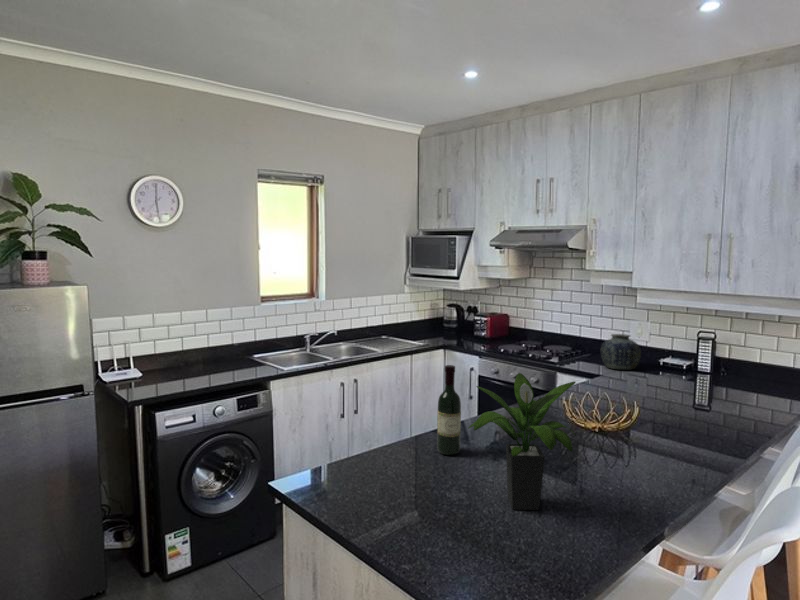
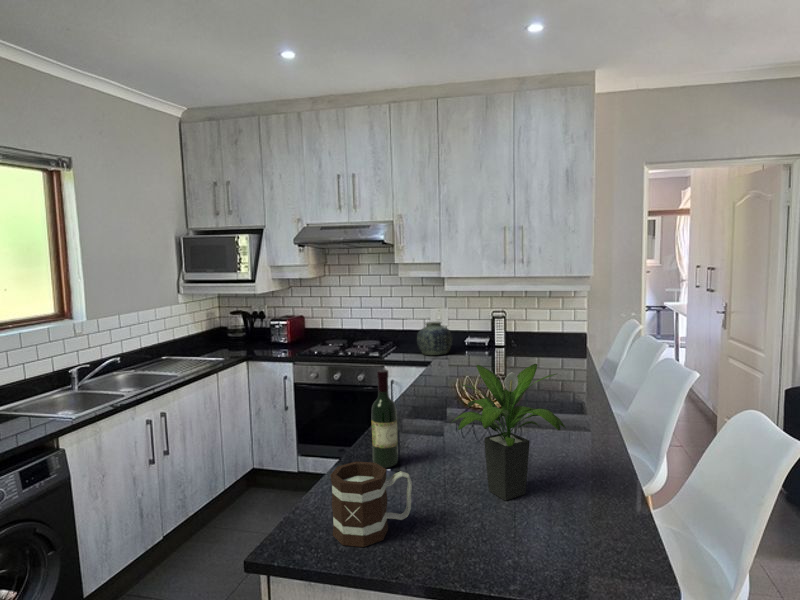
mug: none [345,435,411,505] -> present [330,462,412,547]

